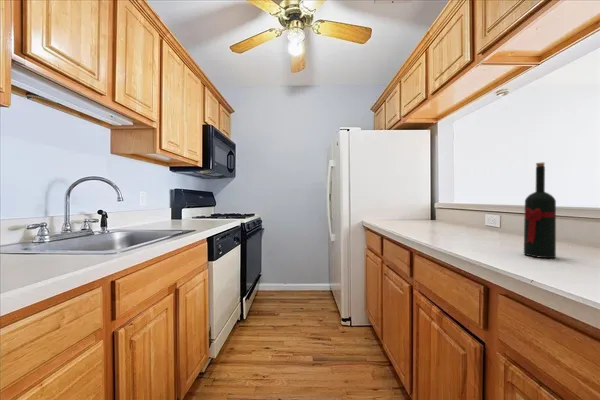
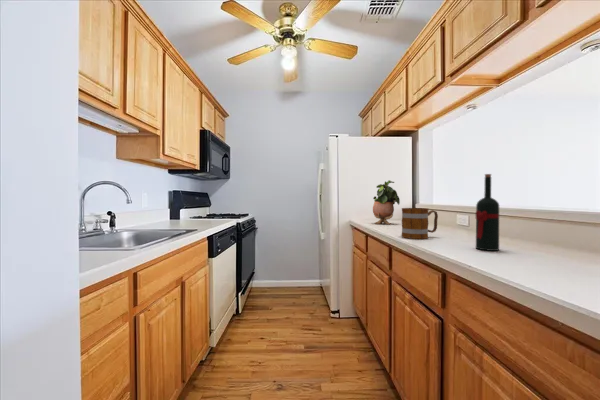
potted plant: none [388,176,418,225] -> present [373,180,400,224]
mug: none [425,206,469,242] -> present [402,208,438,239]

